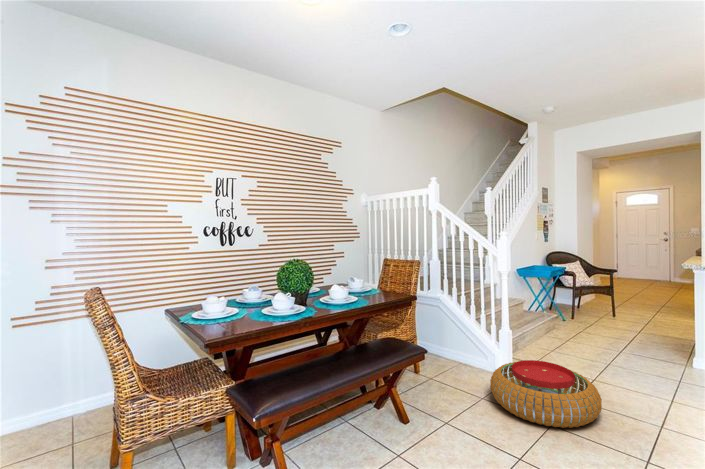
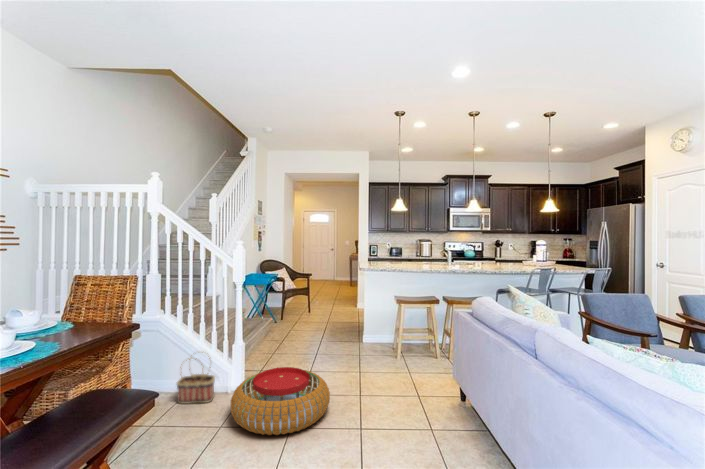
basket: none [450,329,482,375] -> present [177,357,215,404]

